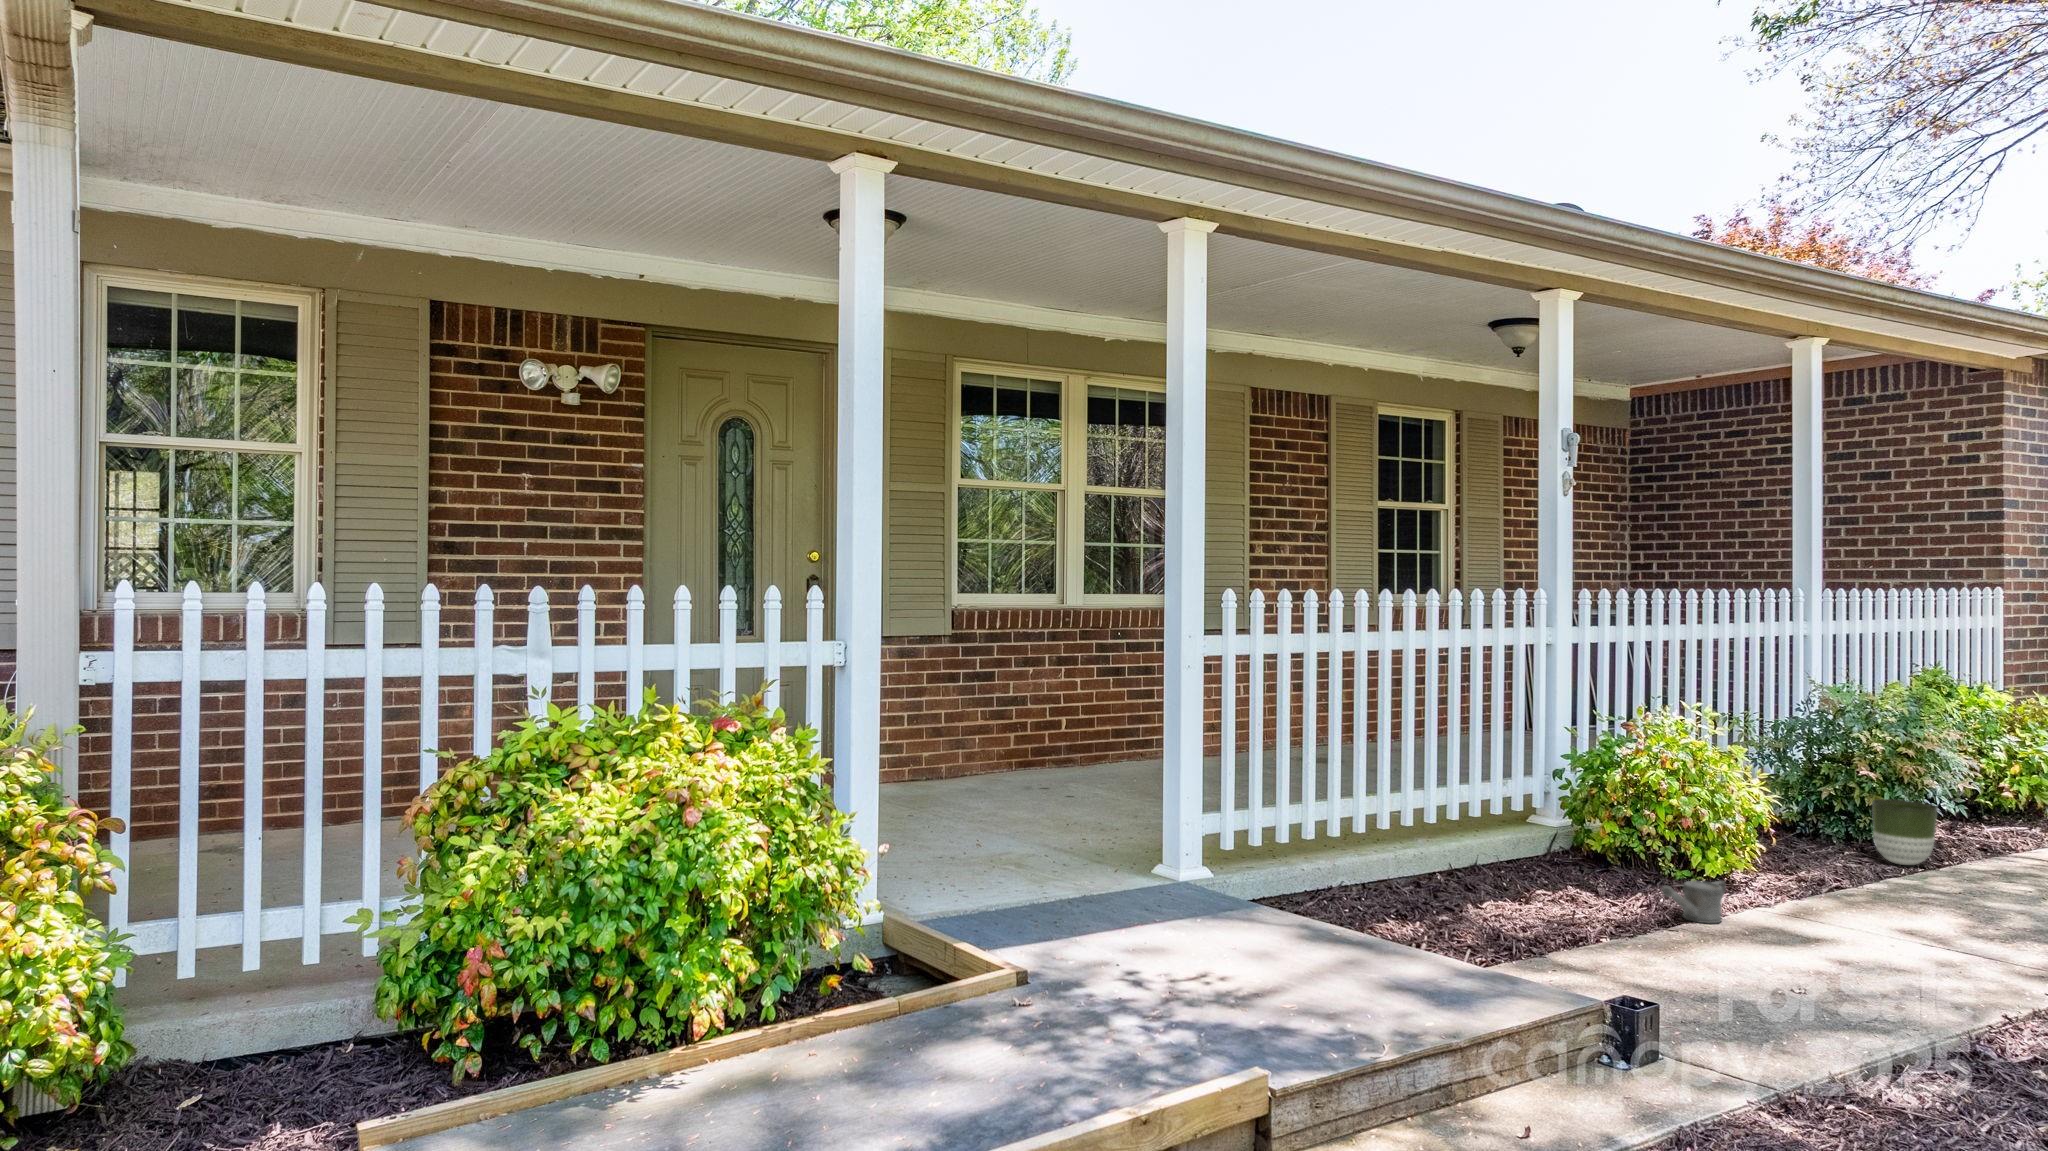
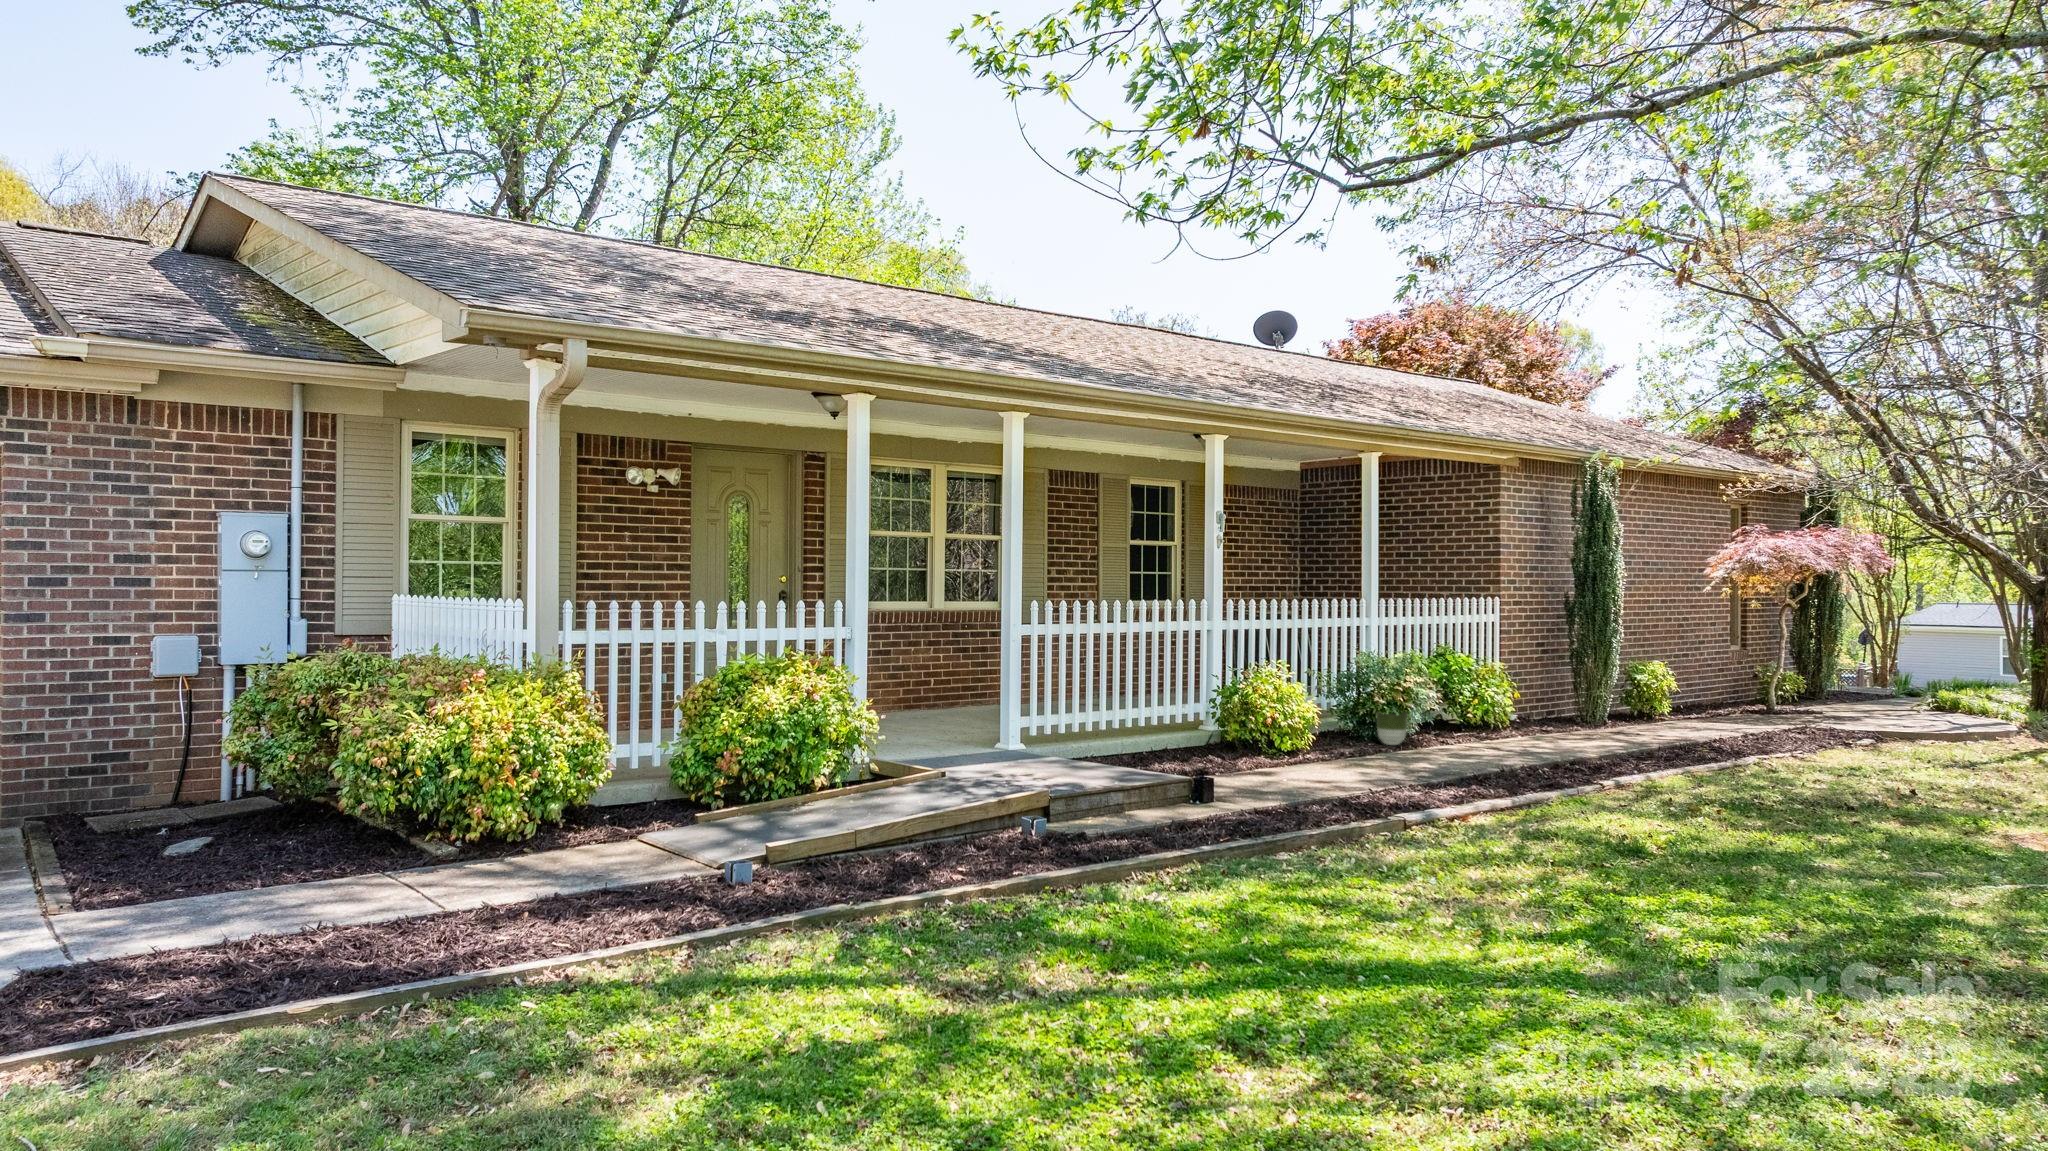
watering can: present [1662,881,1726,924] -> none [1246,746,1280,767]

